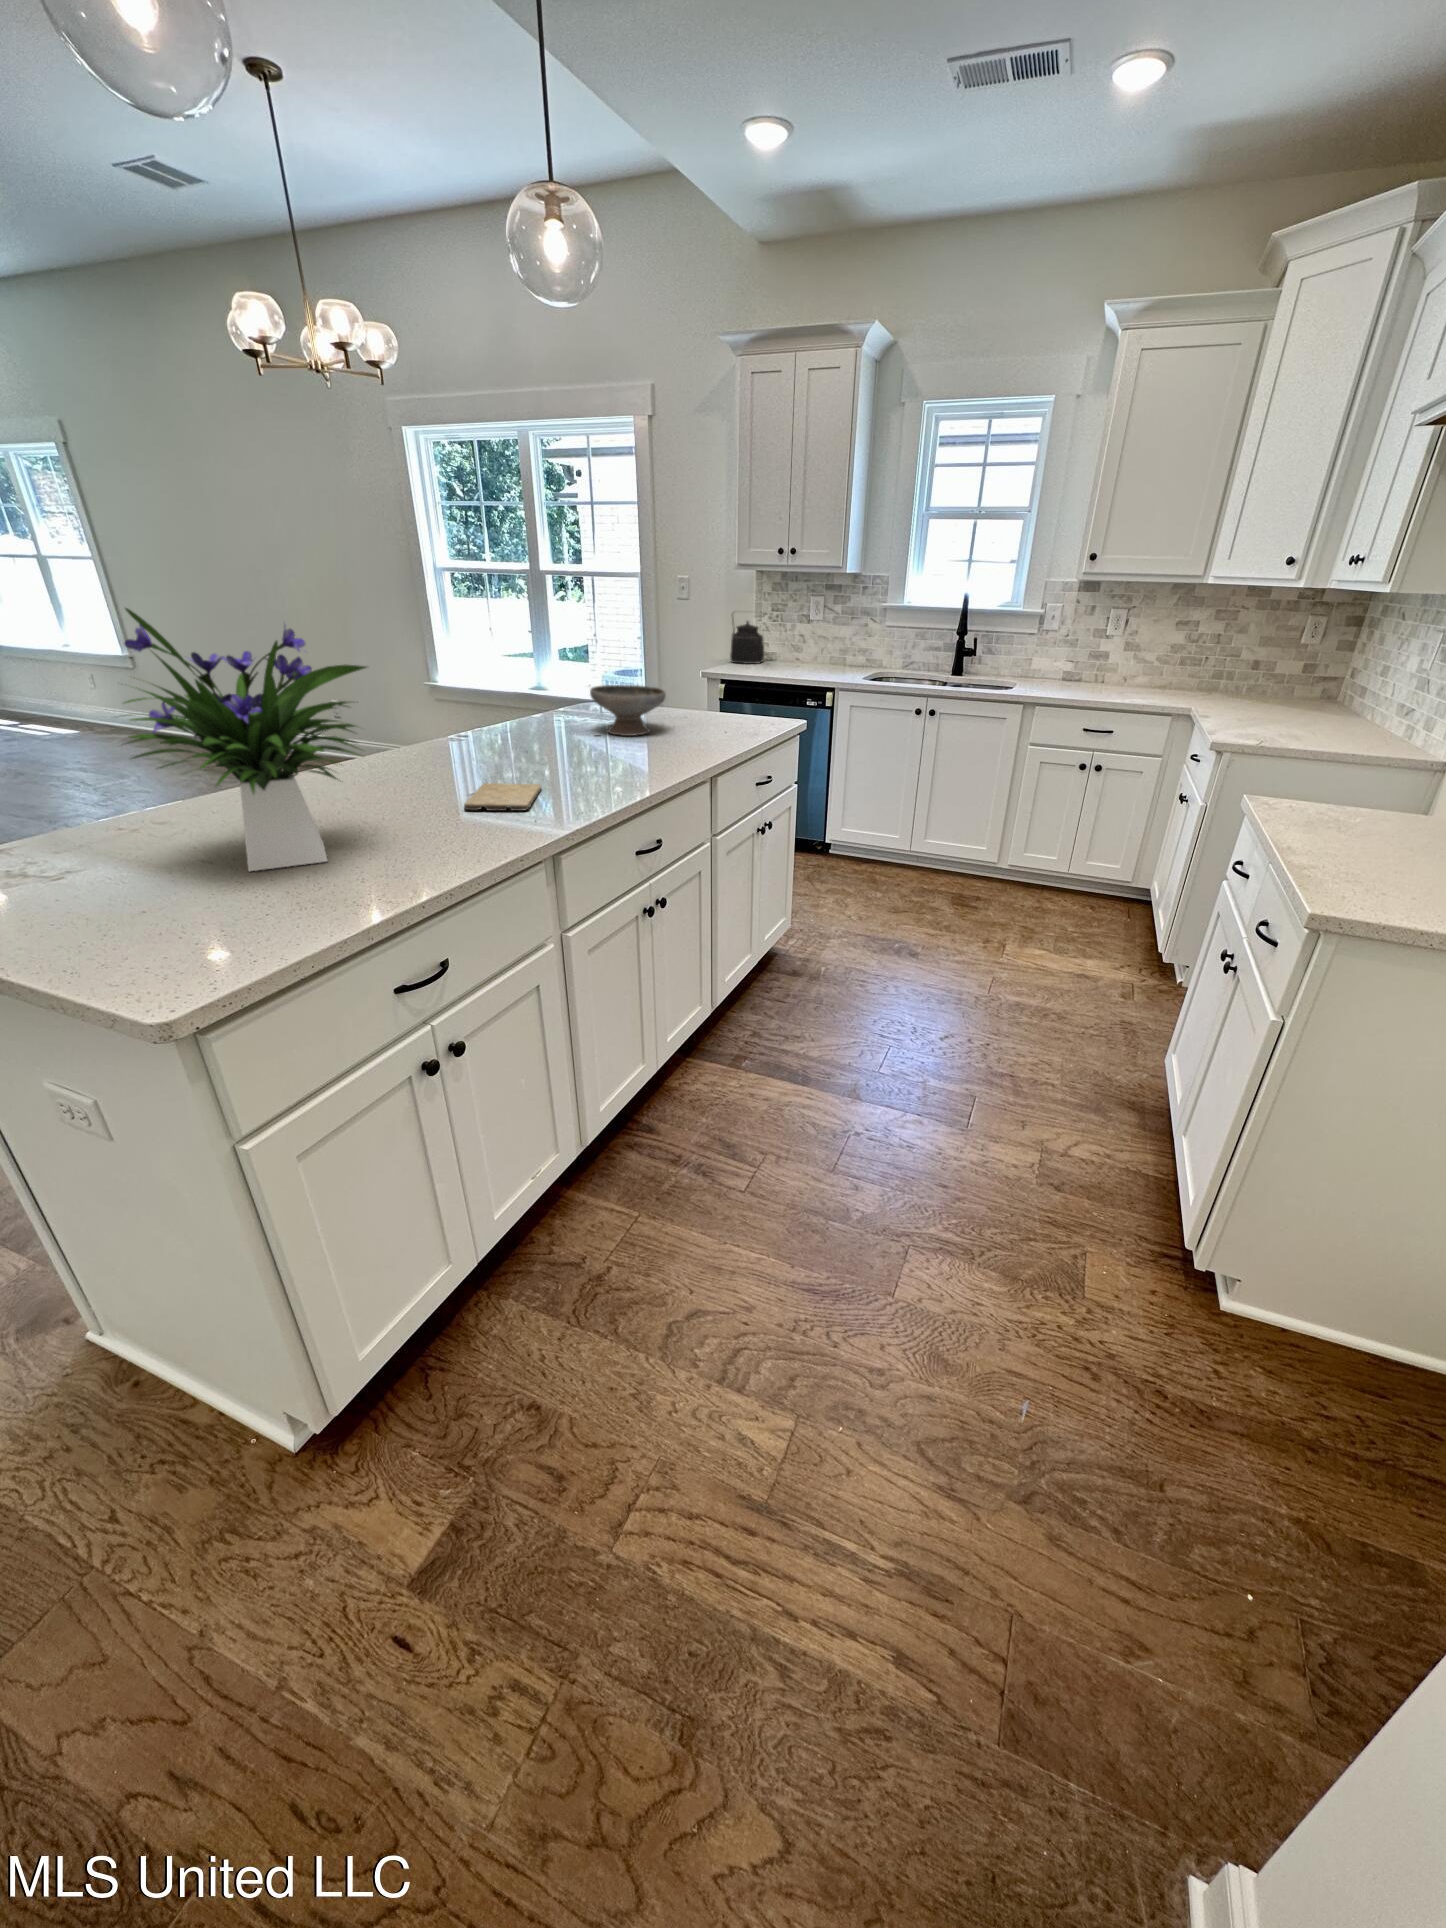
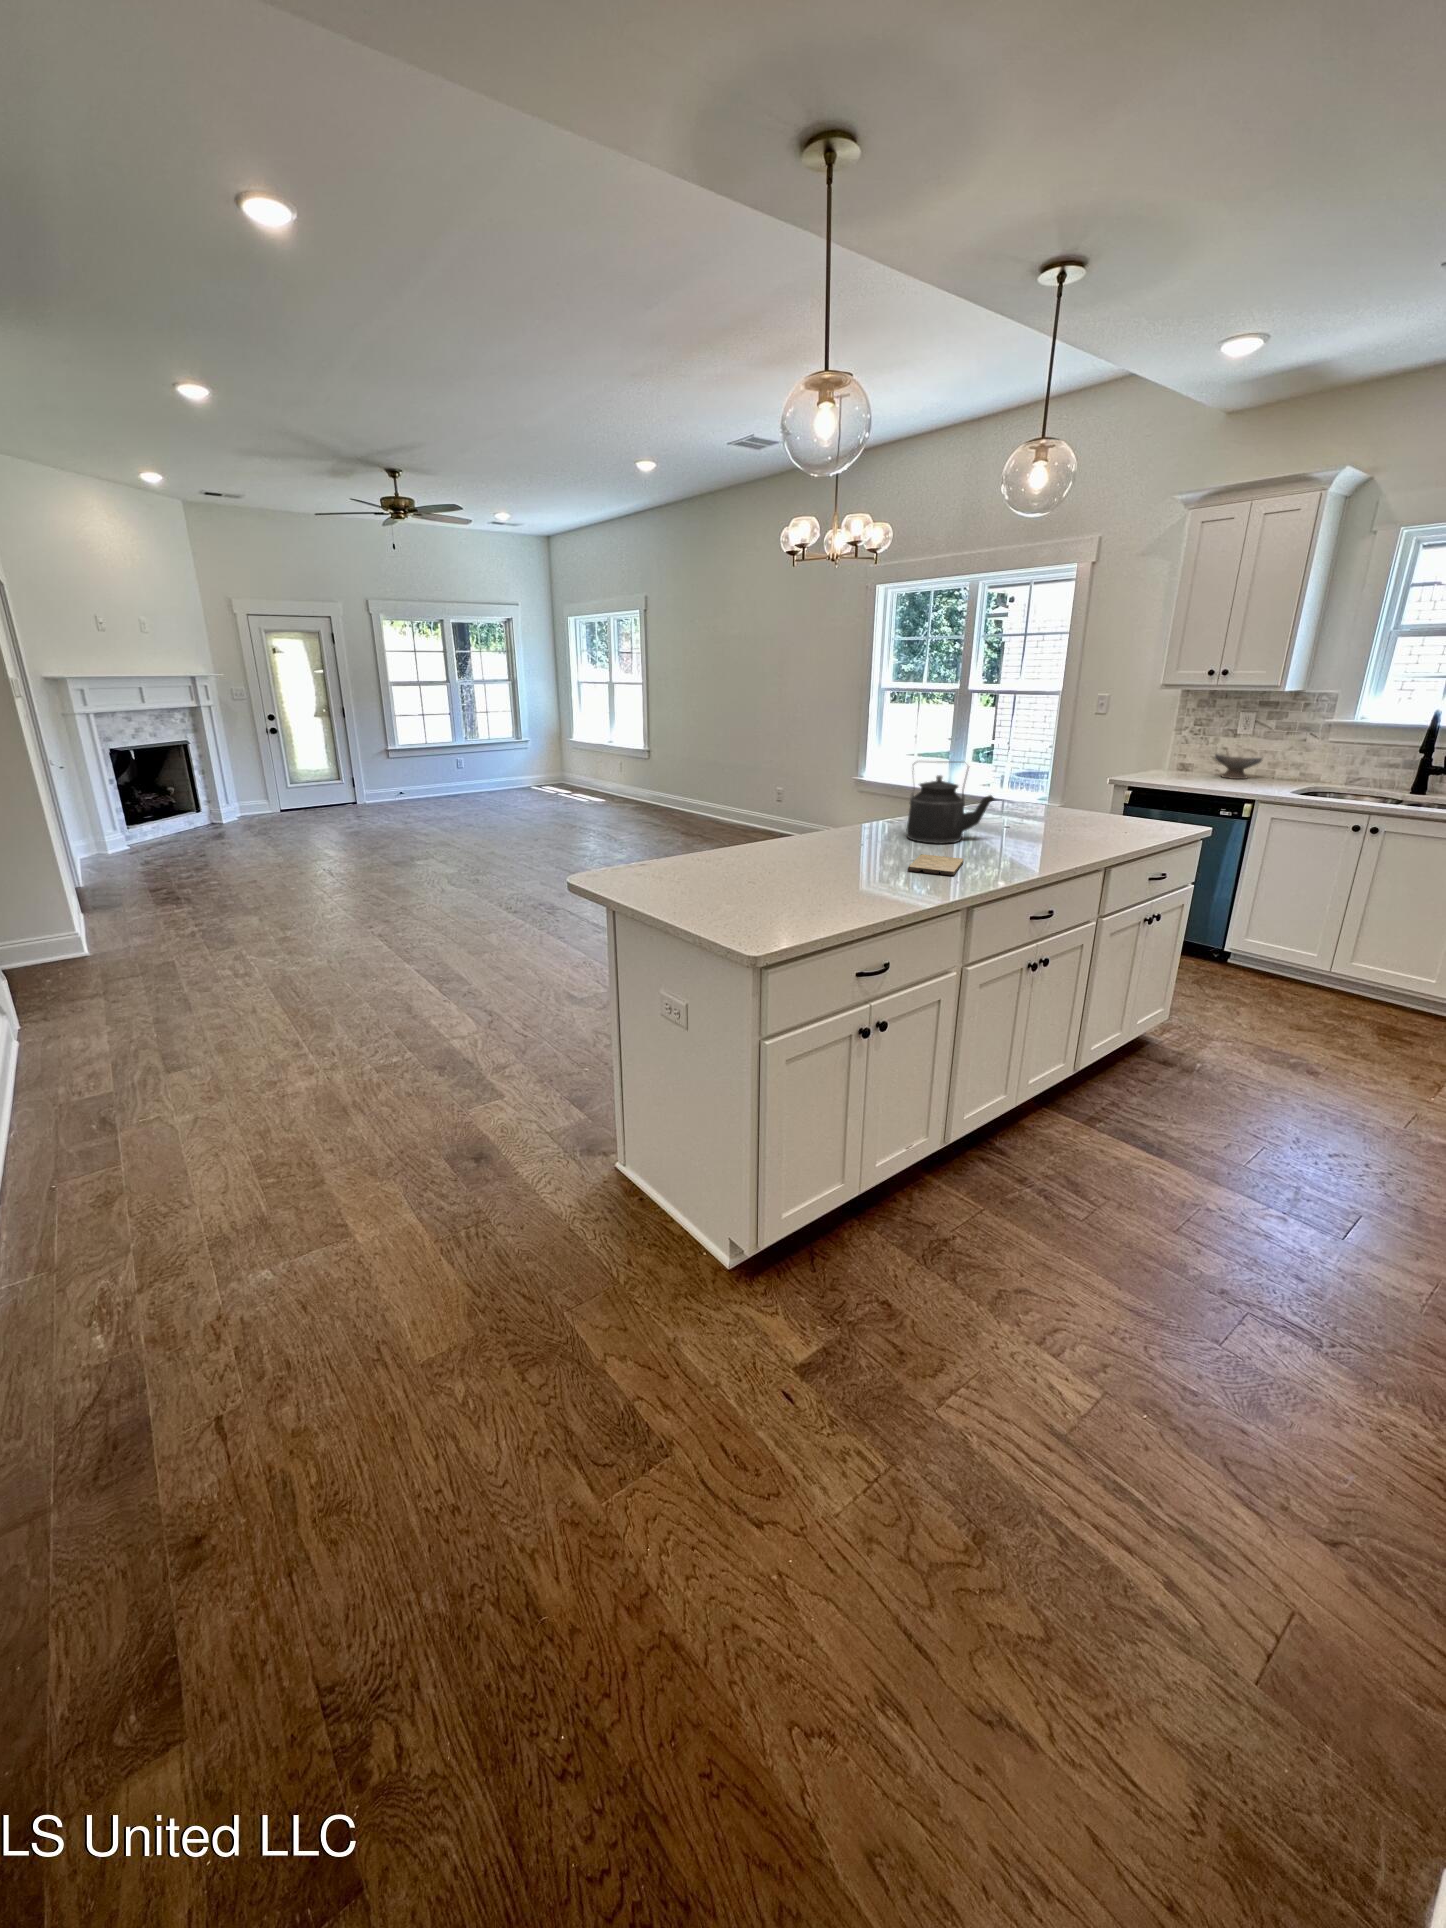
flower arrangement: present [115,608,366,871] -> none [730,739,874,892]
kettle: present [730,614,767,664] -> present [907,768,994,844]
bowl: present [590,685,666,736] -> present [1215,754,1262,779]

